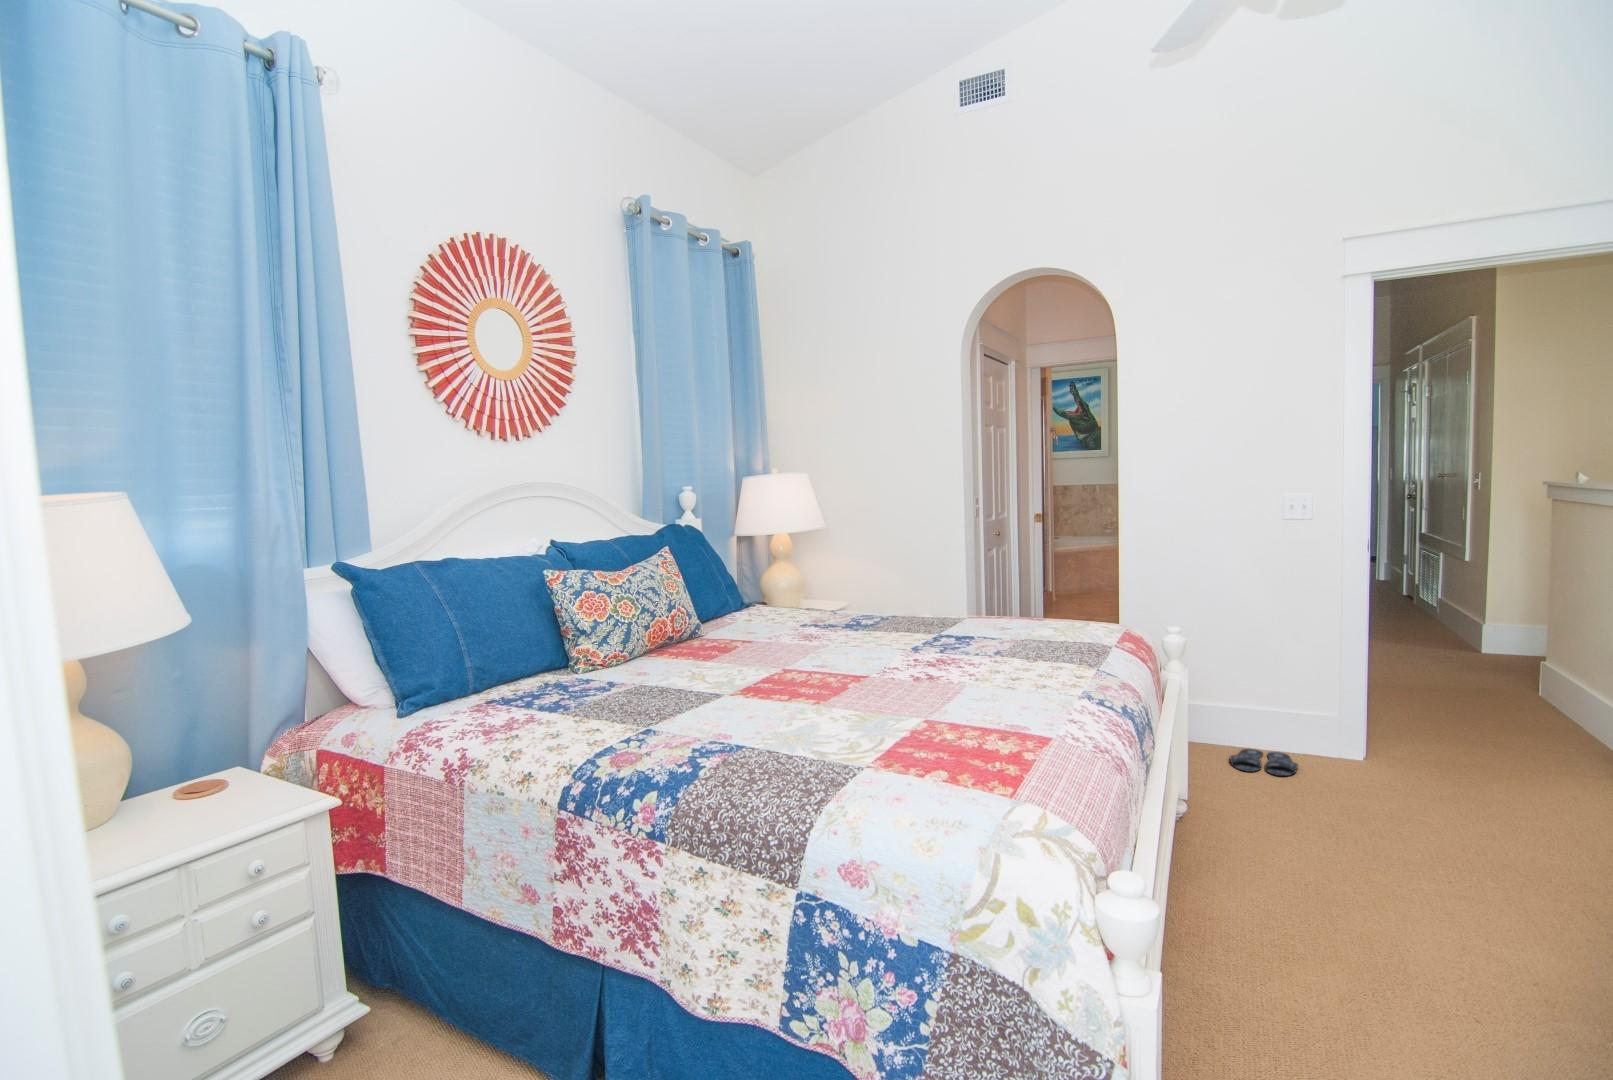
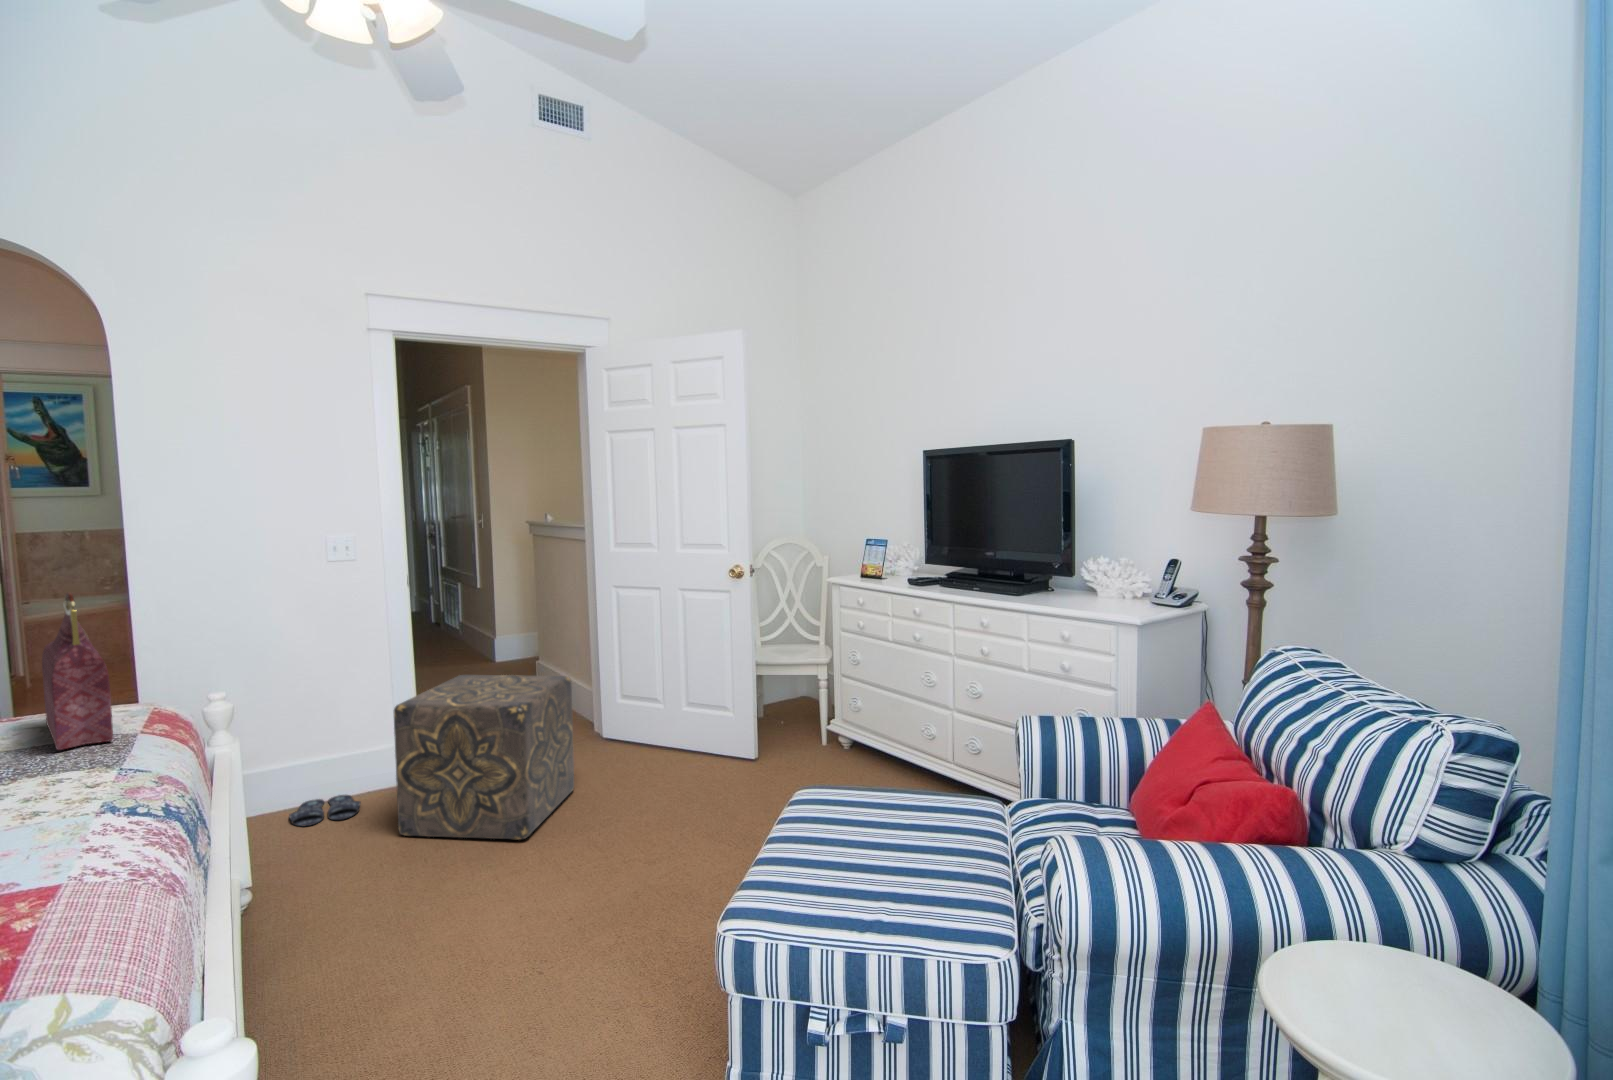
handbag: none [1057,528,1096,648] -> present [42,592,113,750]
ottoman: none [1335,656,1586,866] -> present [394,675,574,839]

